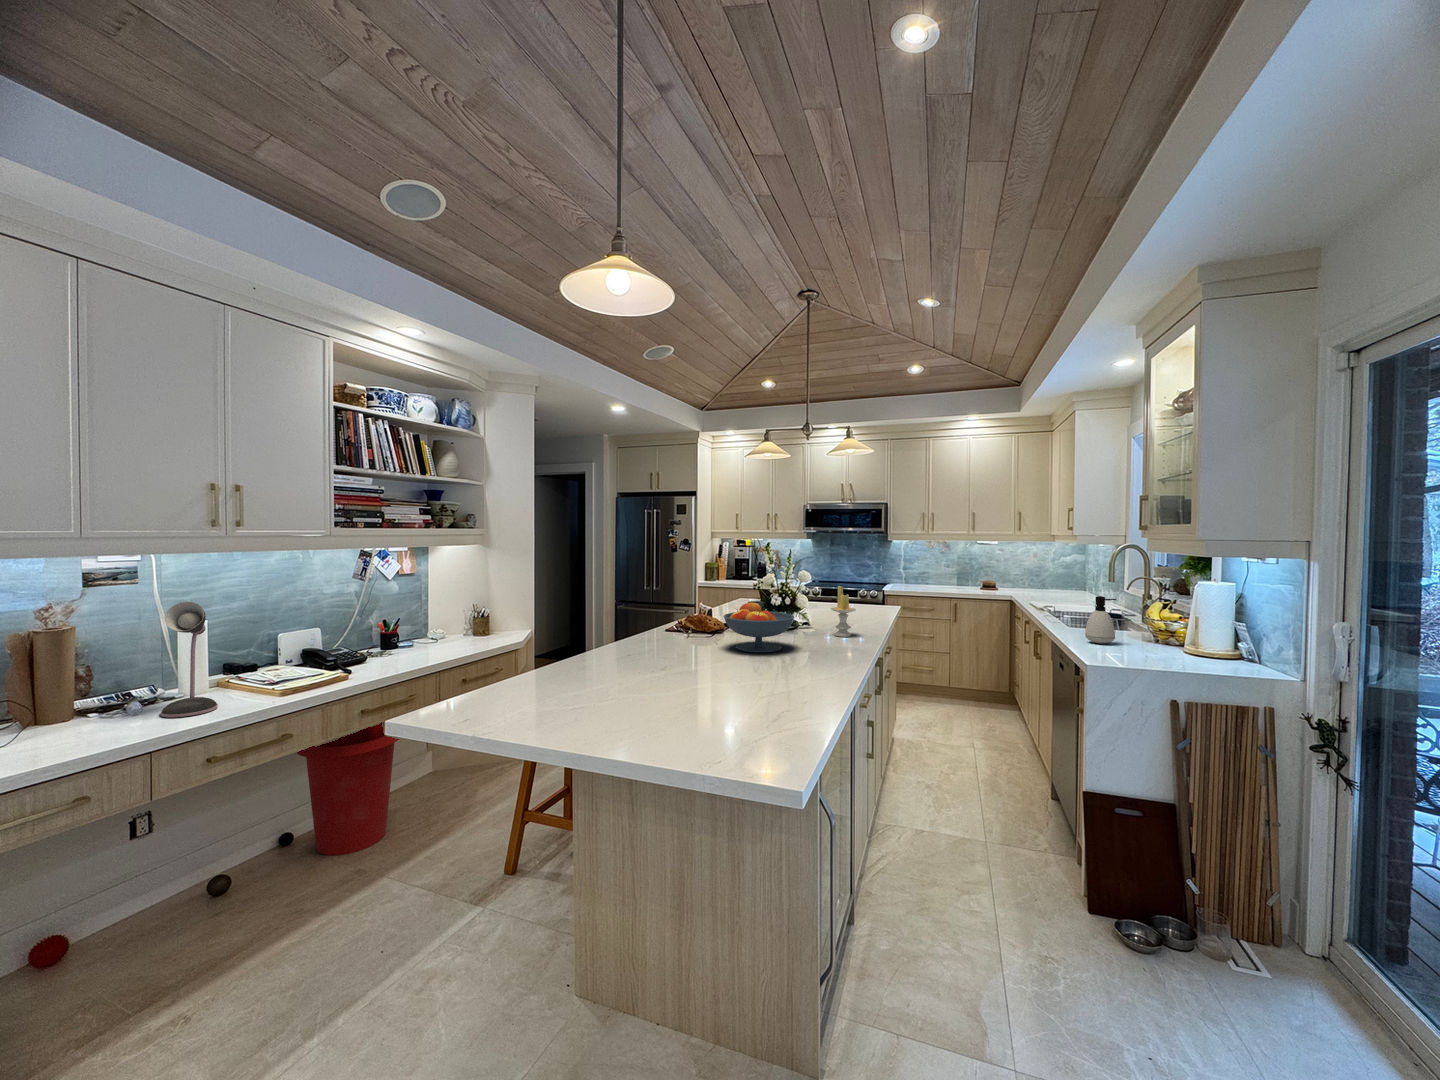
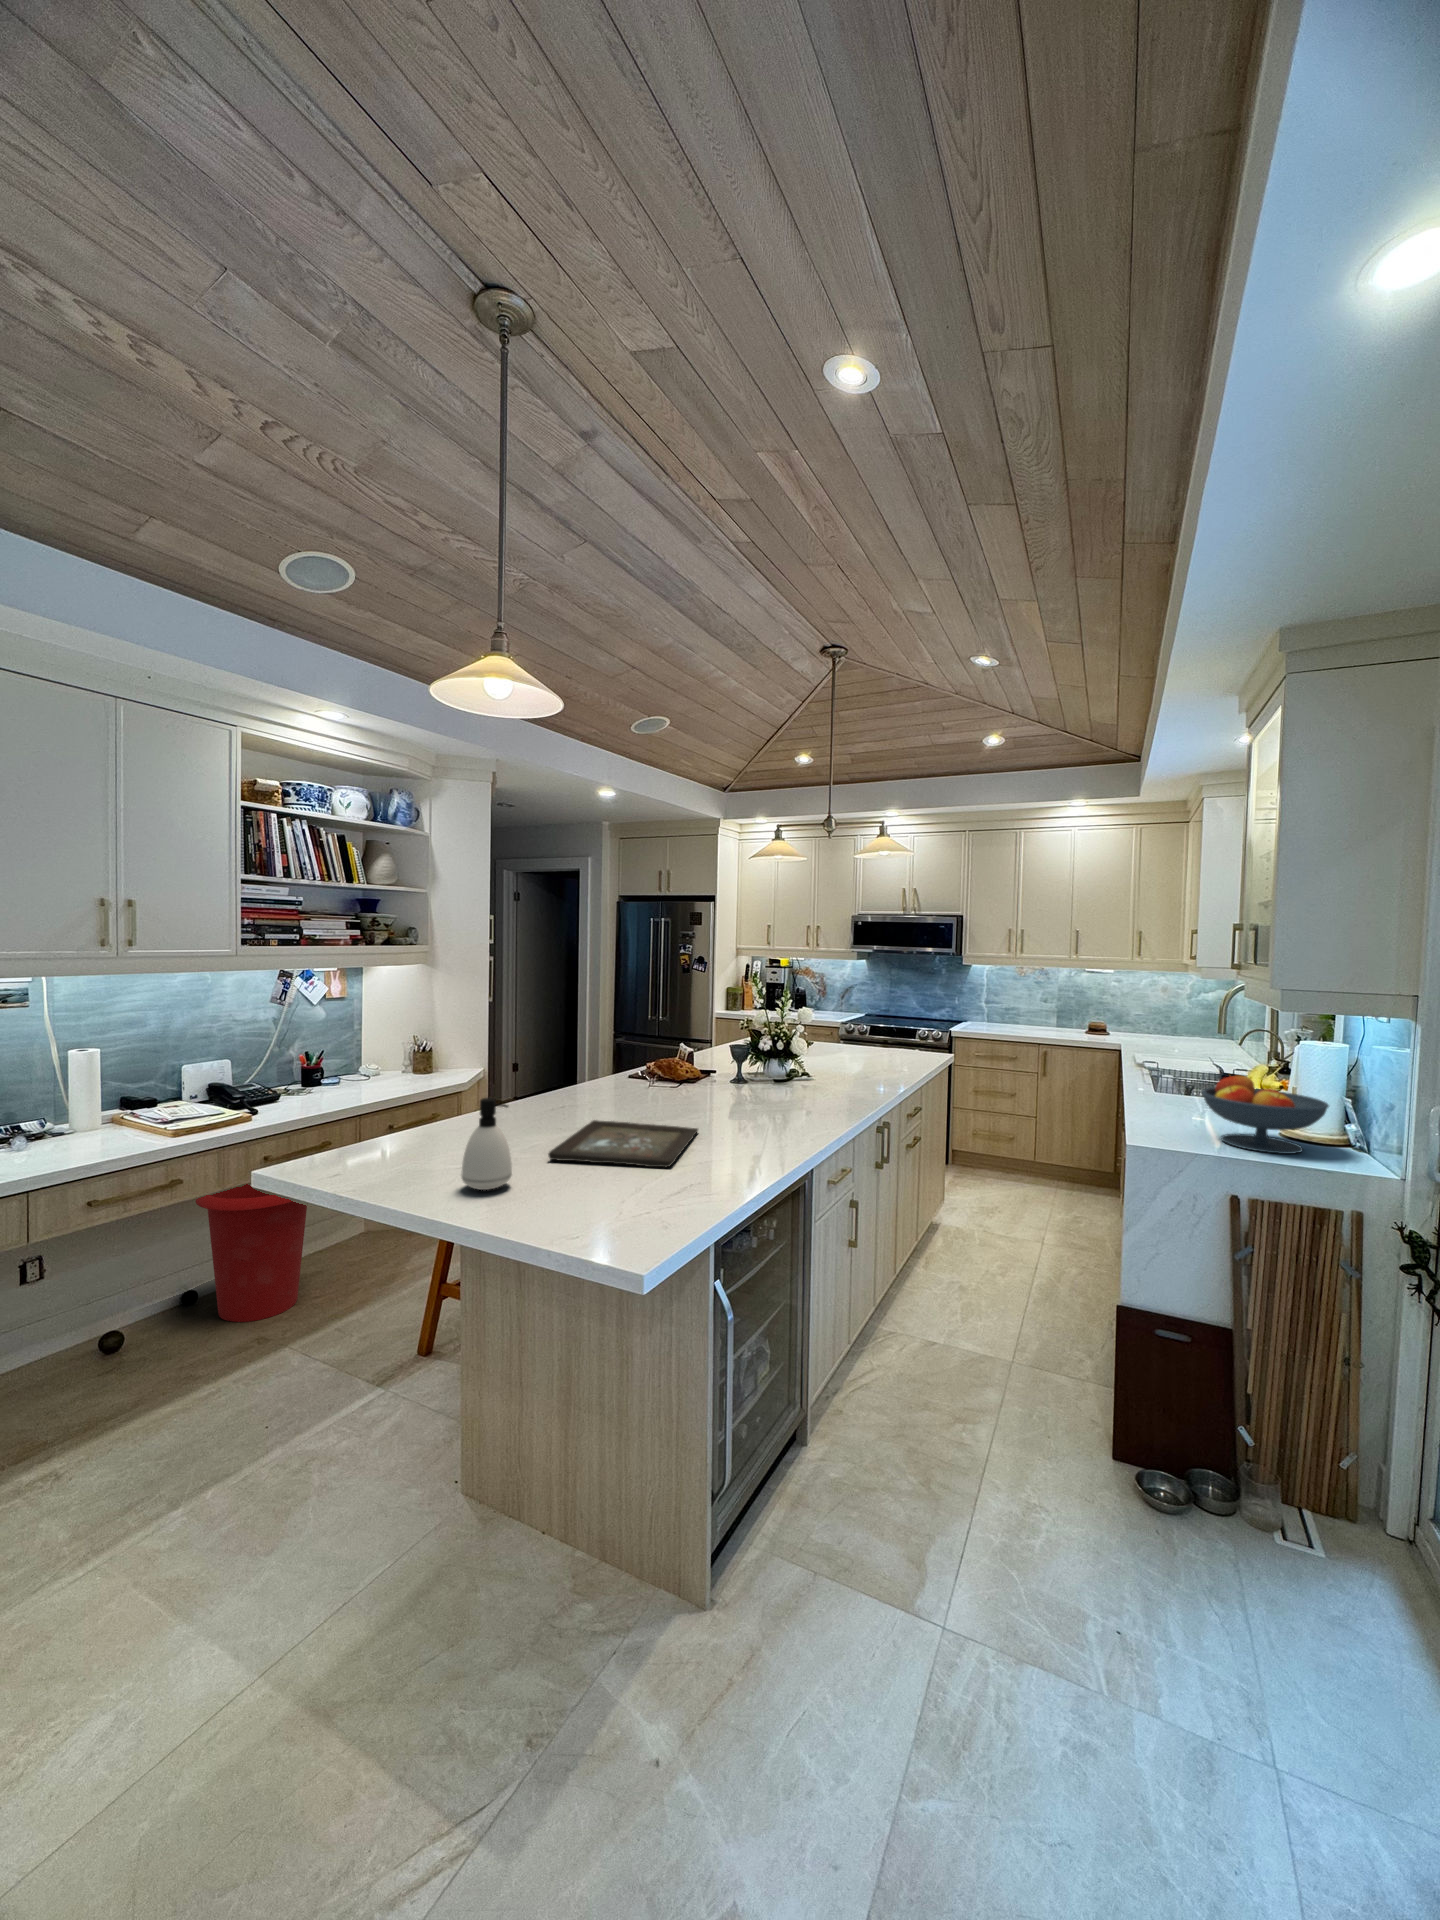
candle: present [831,586,856,637] -> none [830,1029,861,1094]
soap dispenser: present [1085,596,1116,643] -> present [461,1097,512,1190]
desk lamp: present [160,602,218,717] -> none [43,1030,104,1157]
fruit bowl: present [724,602,794,653] -> present [1202,1076,1329,1154]
tray: none [647,663,755,699] -> present [548,1120,698,1167]

